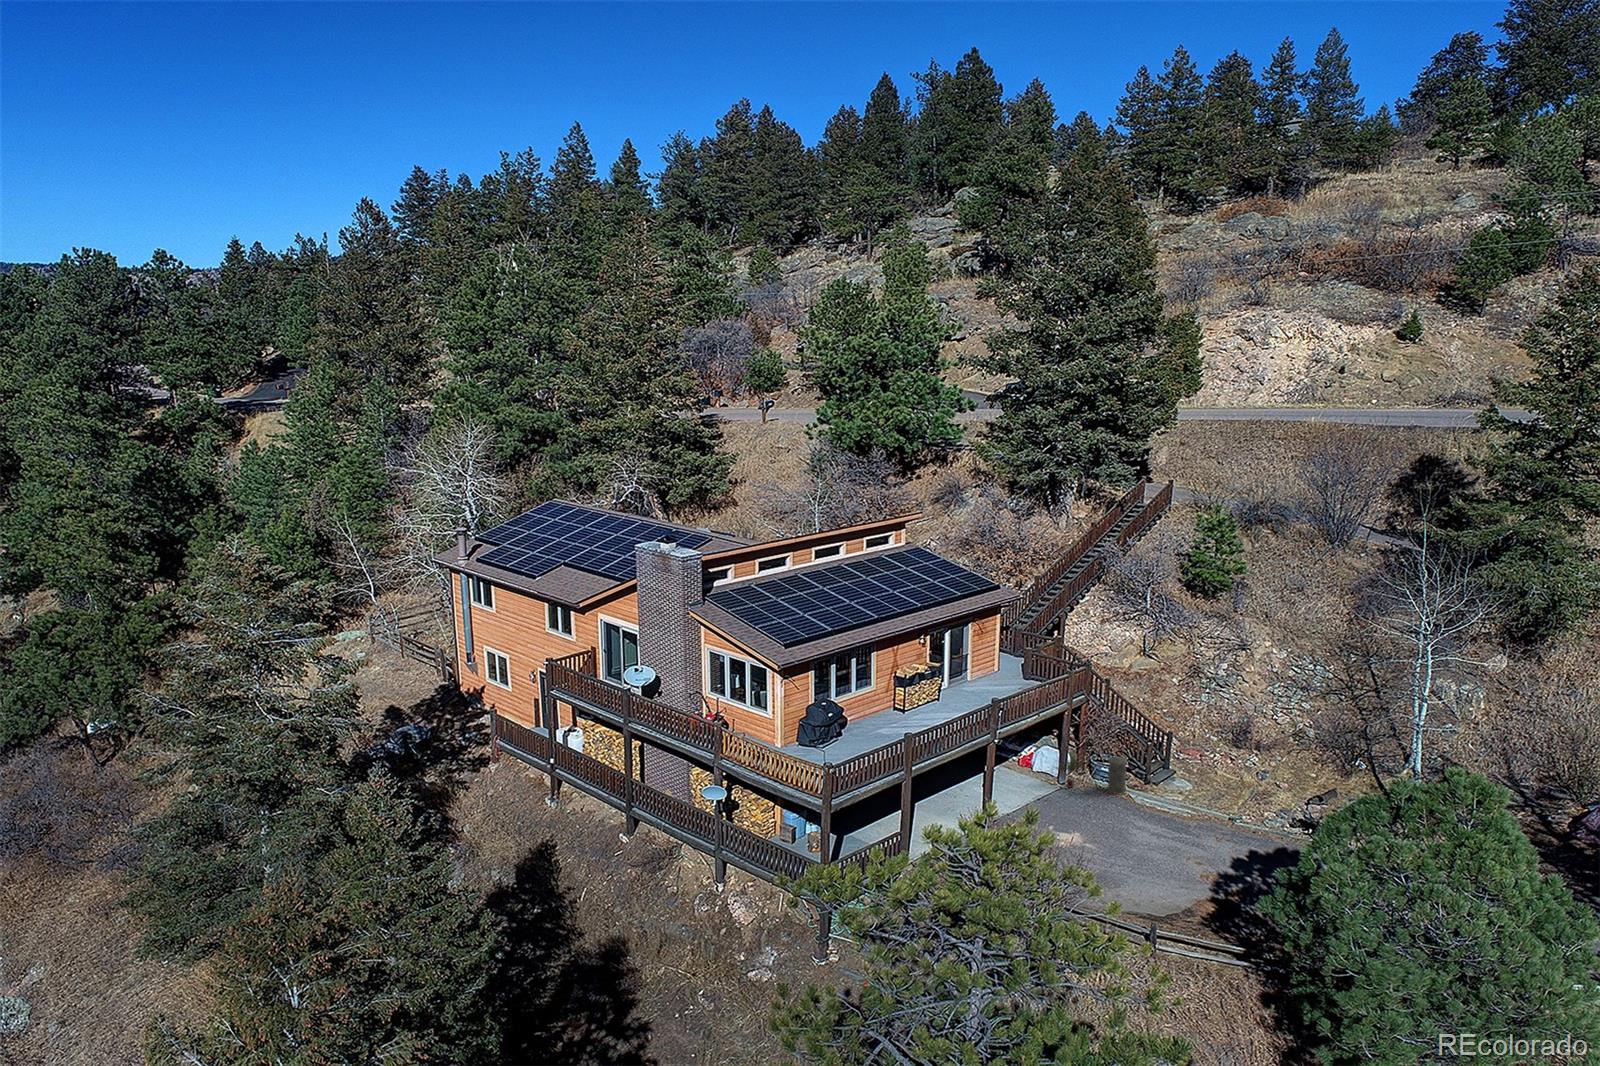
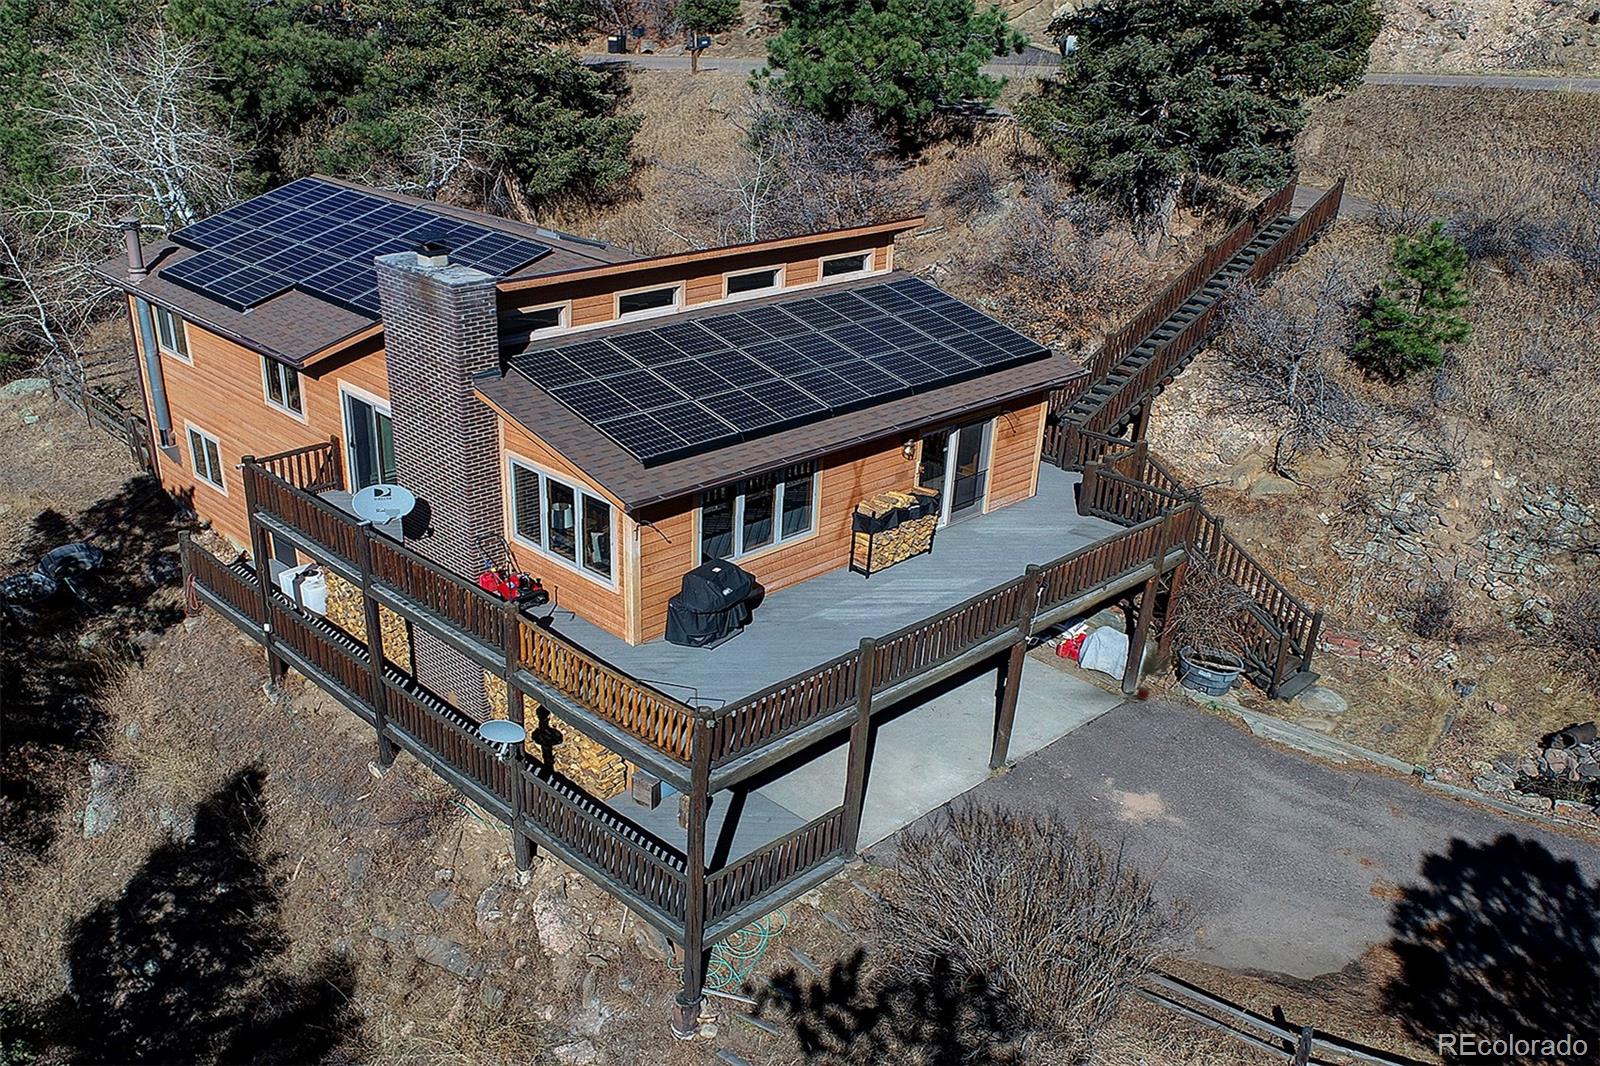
trash can: present [1107,757,1127,794] -> none [1205,653,1244,716]

